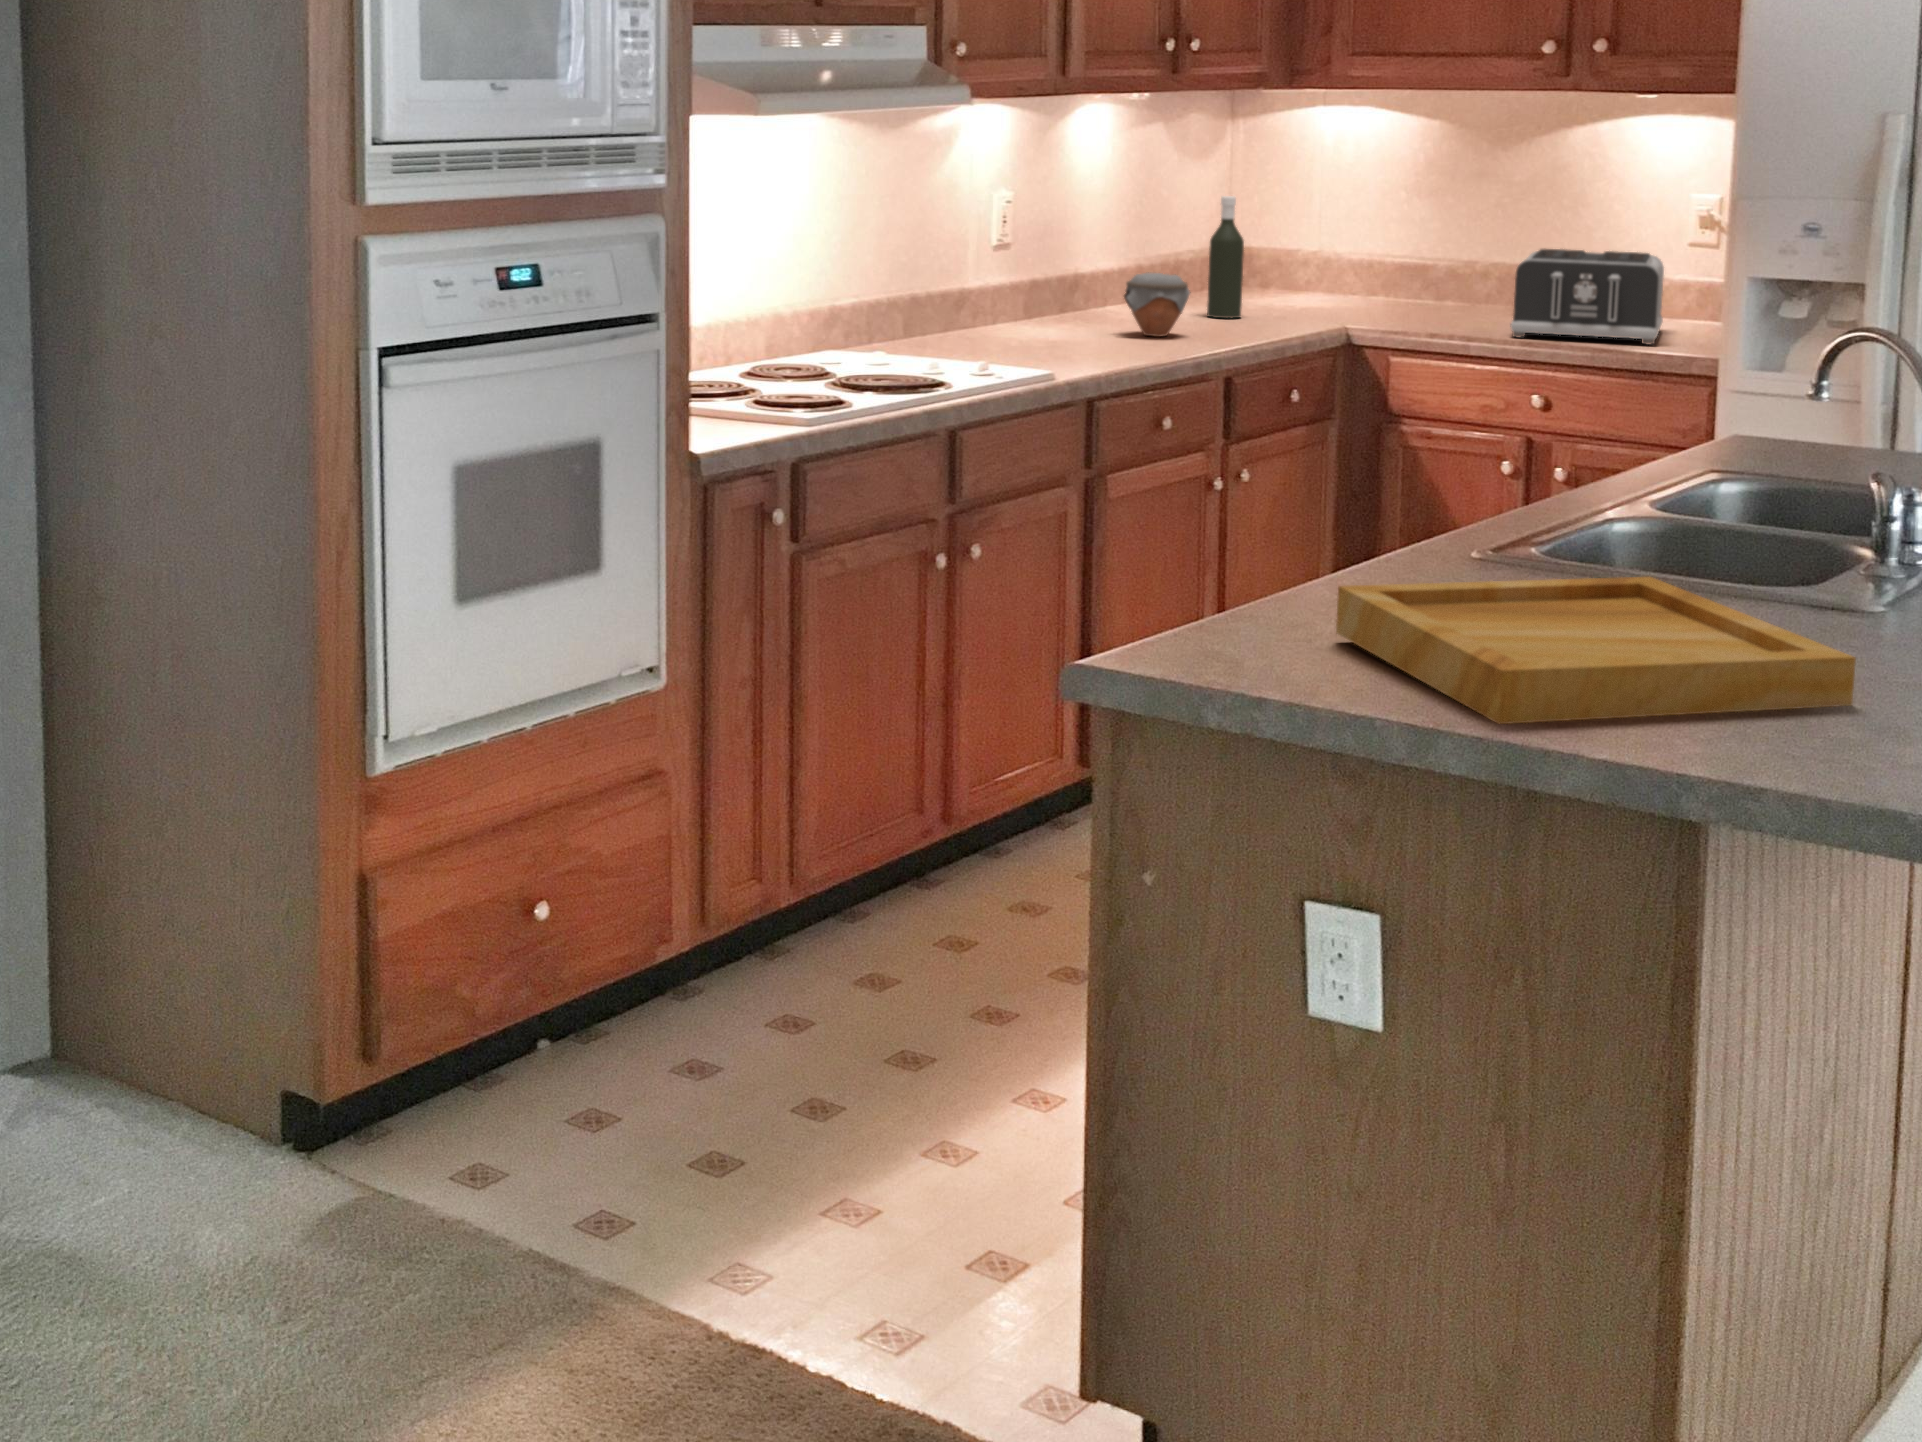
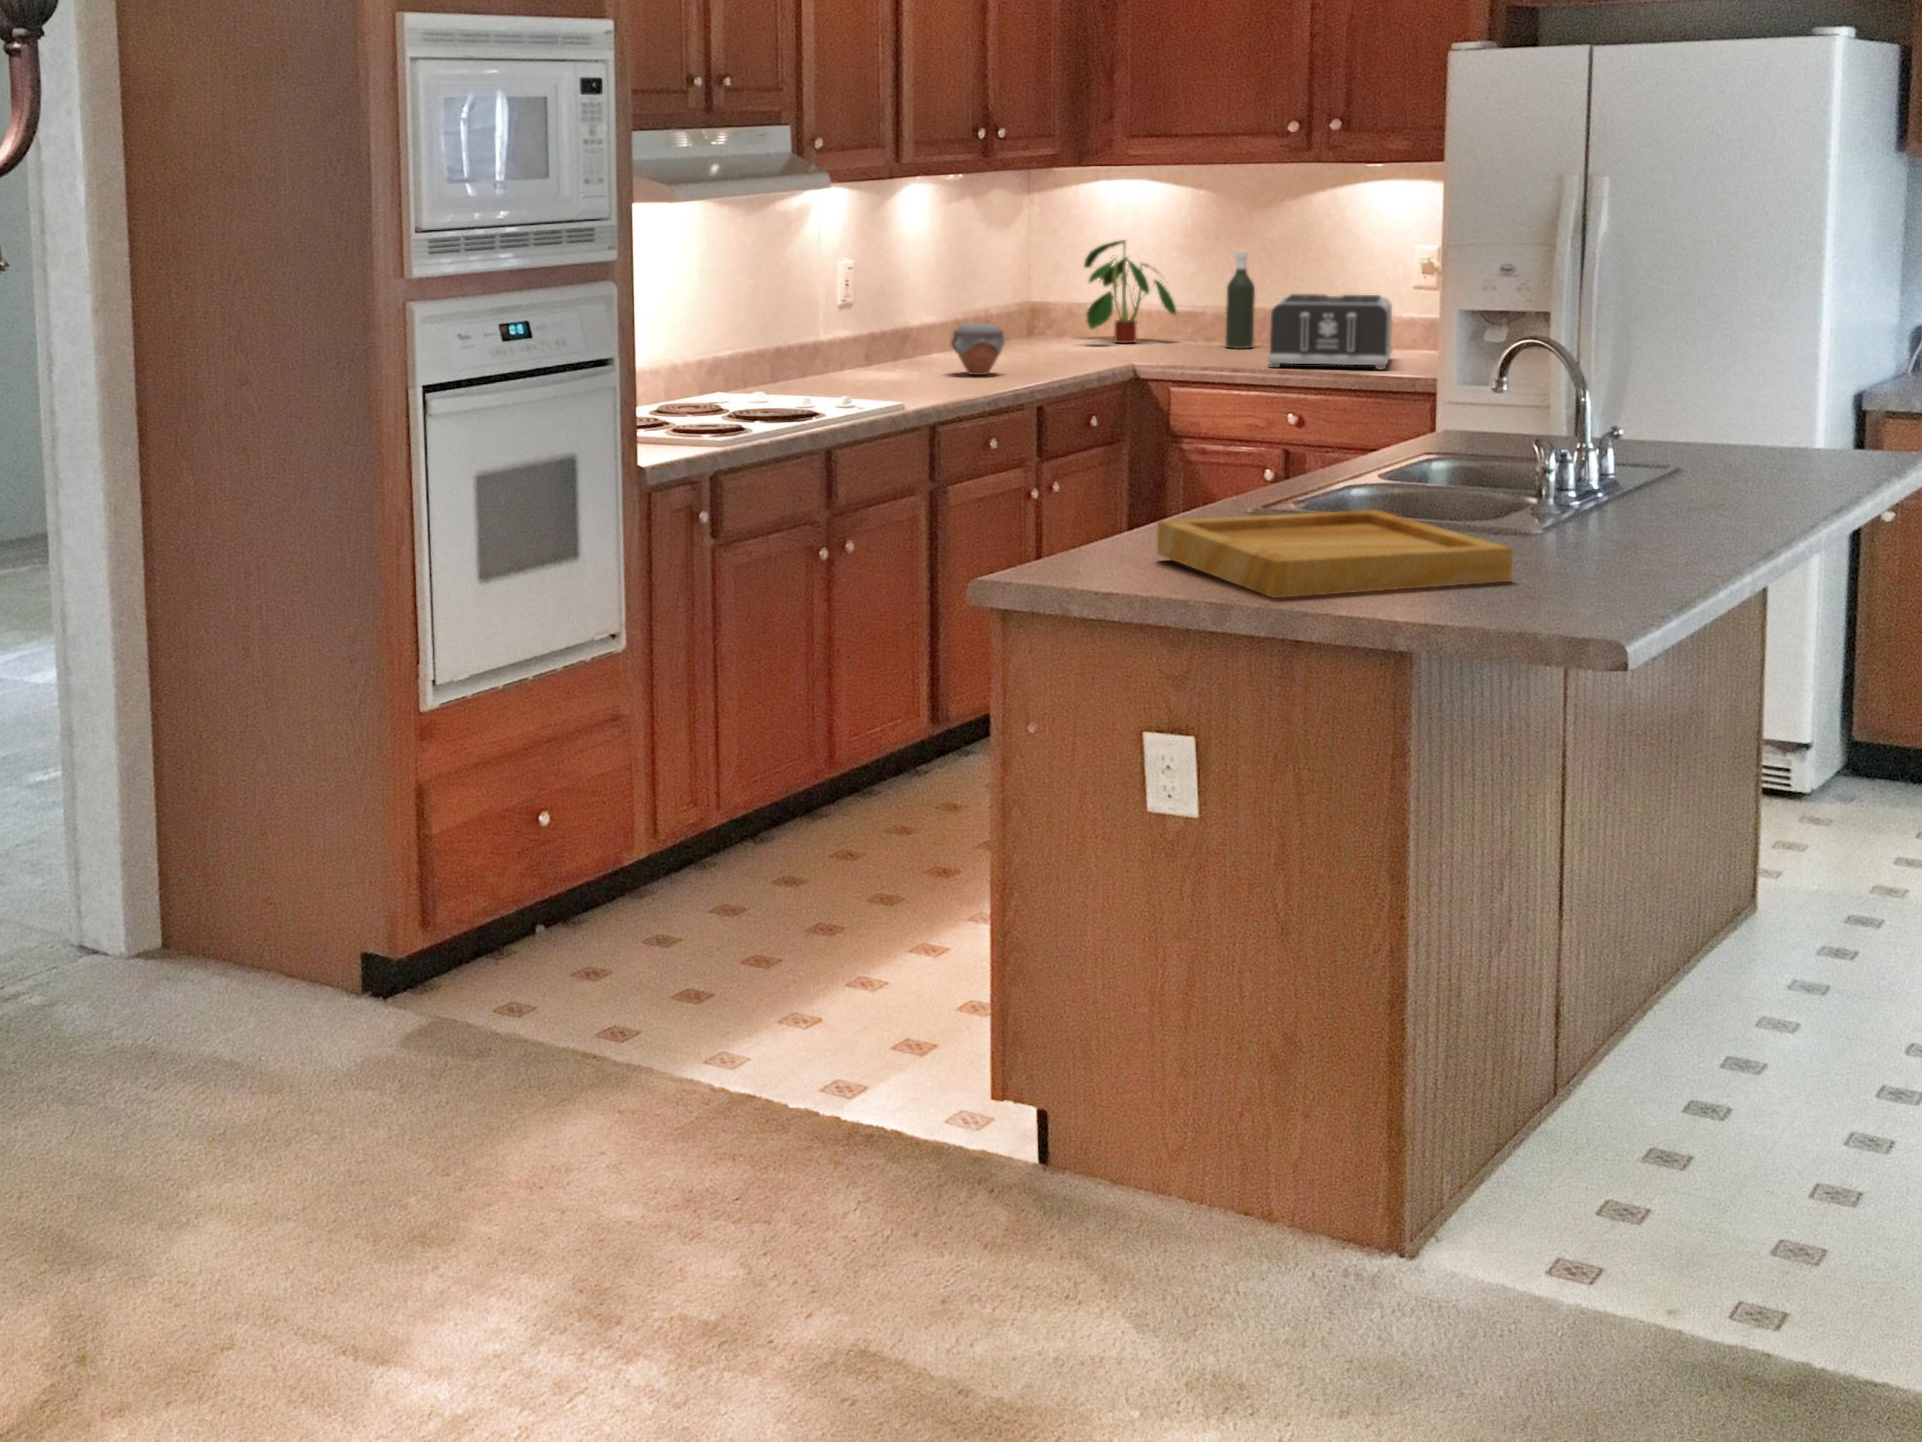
plant: none [1282,175,1411,300] -> present [1084,240,1176,343]
bottle: present [1207,196,1244,318] -> present [1226,251,1255,349]

